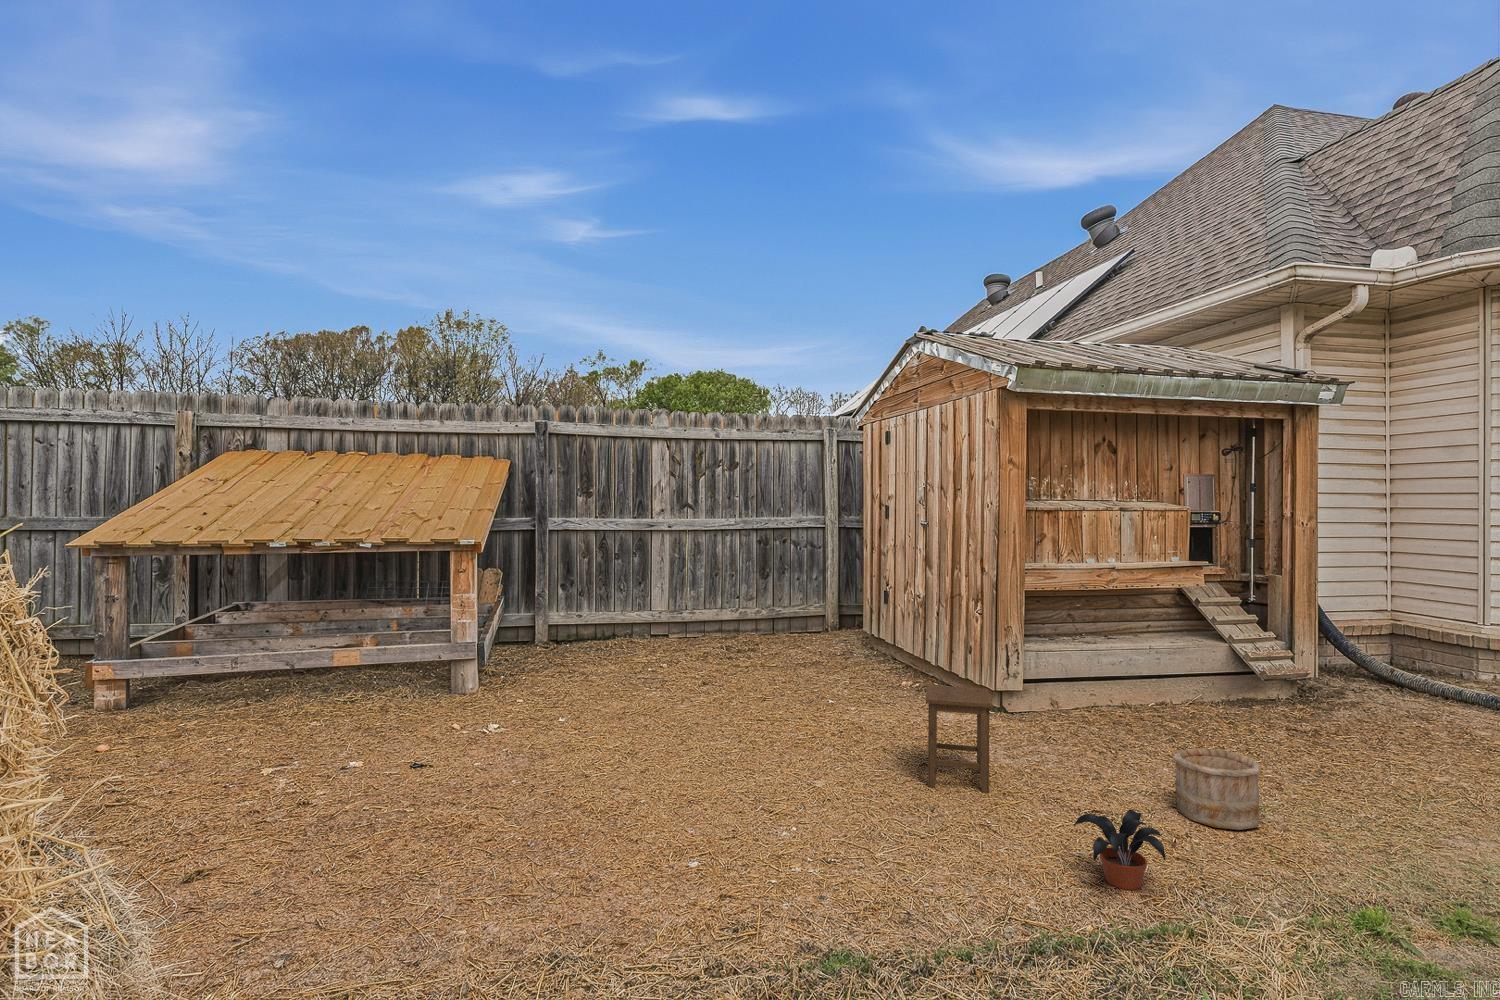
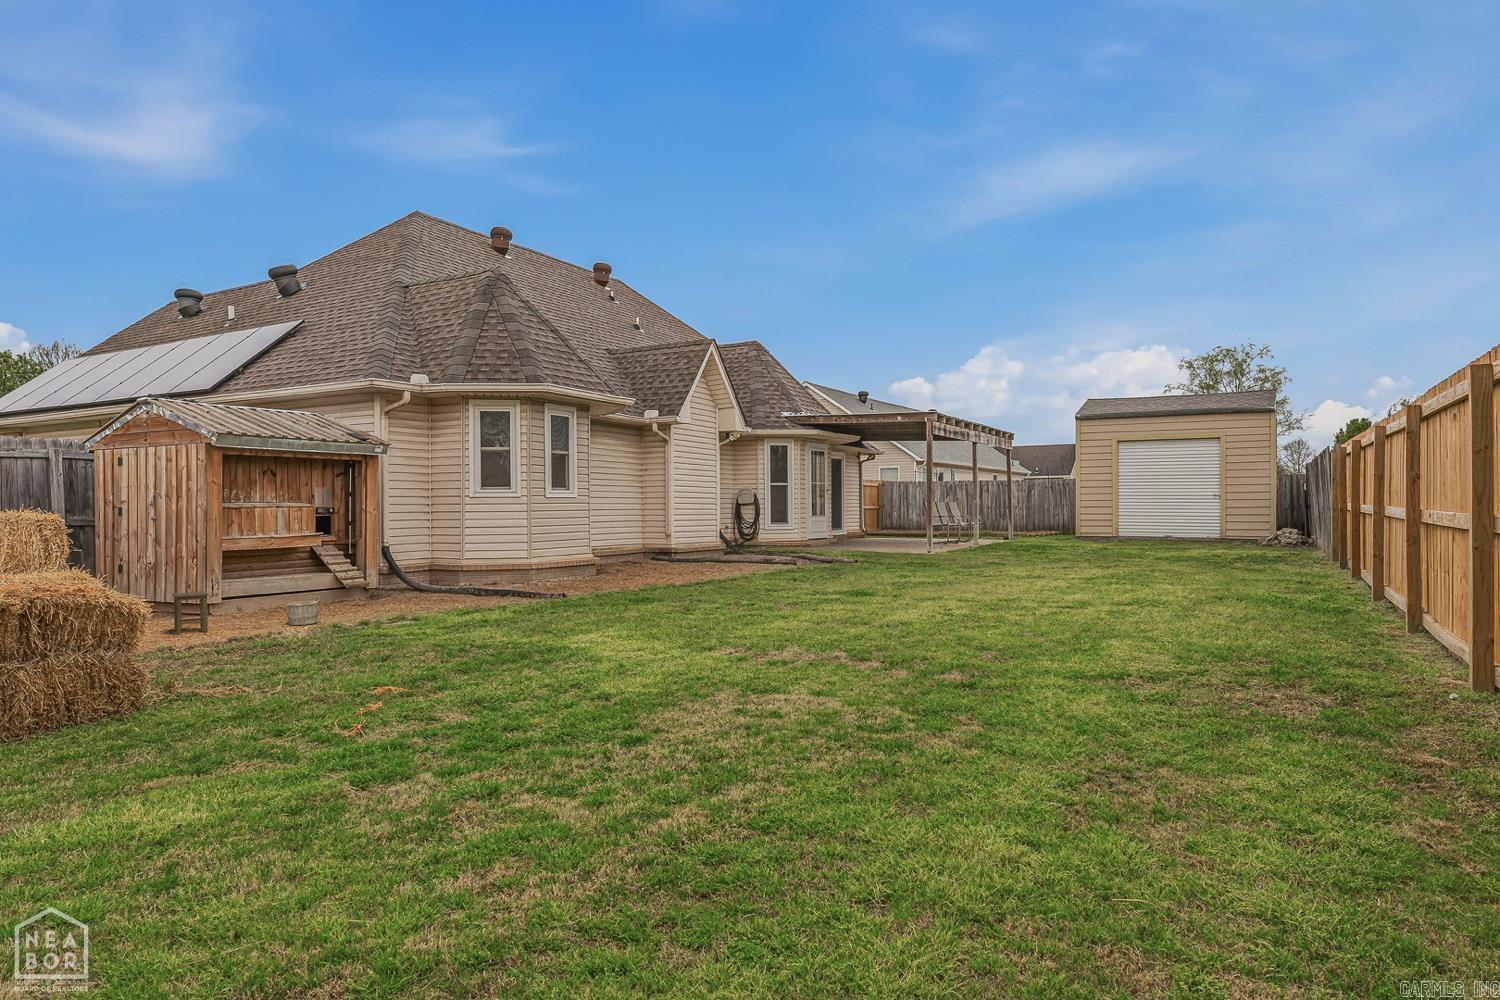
potted plant: present [1074,809,1166,890] -> none [243,614,276,637]

